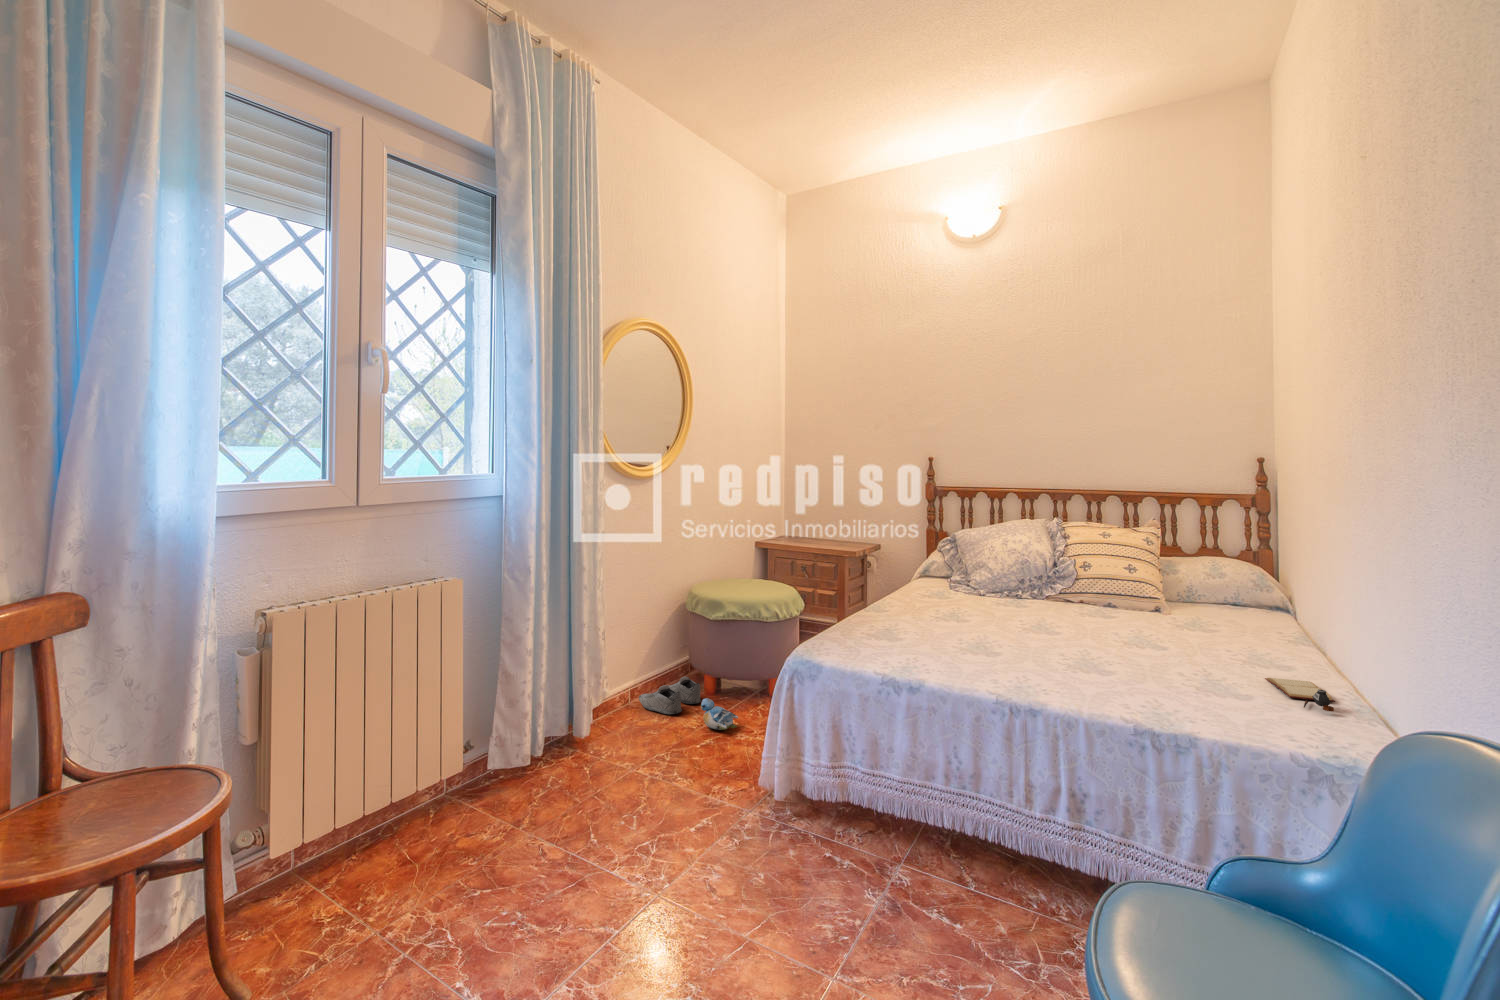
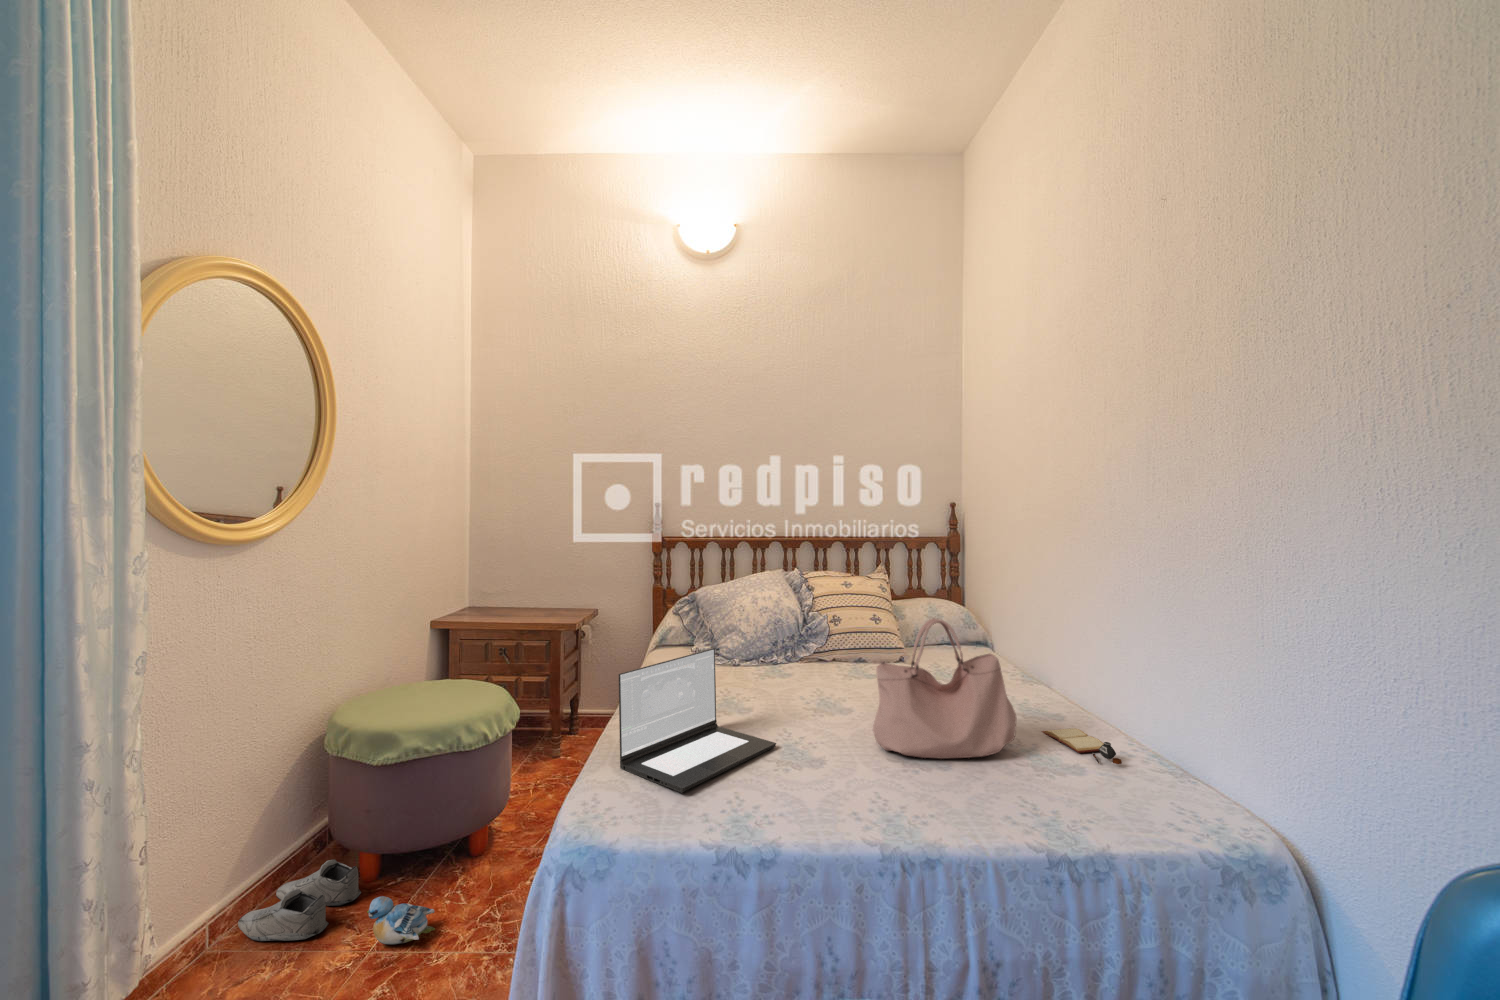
handbag: none [1062,552,1216,680] -> present [873,618,1017,759]
laptop: none [847,564,974,654] -> present [619,648,776,793]

